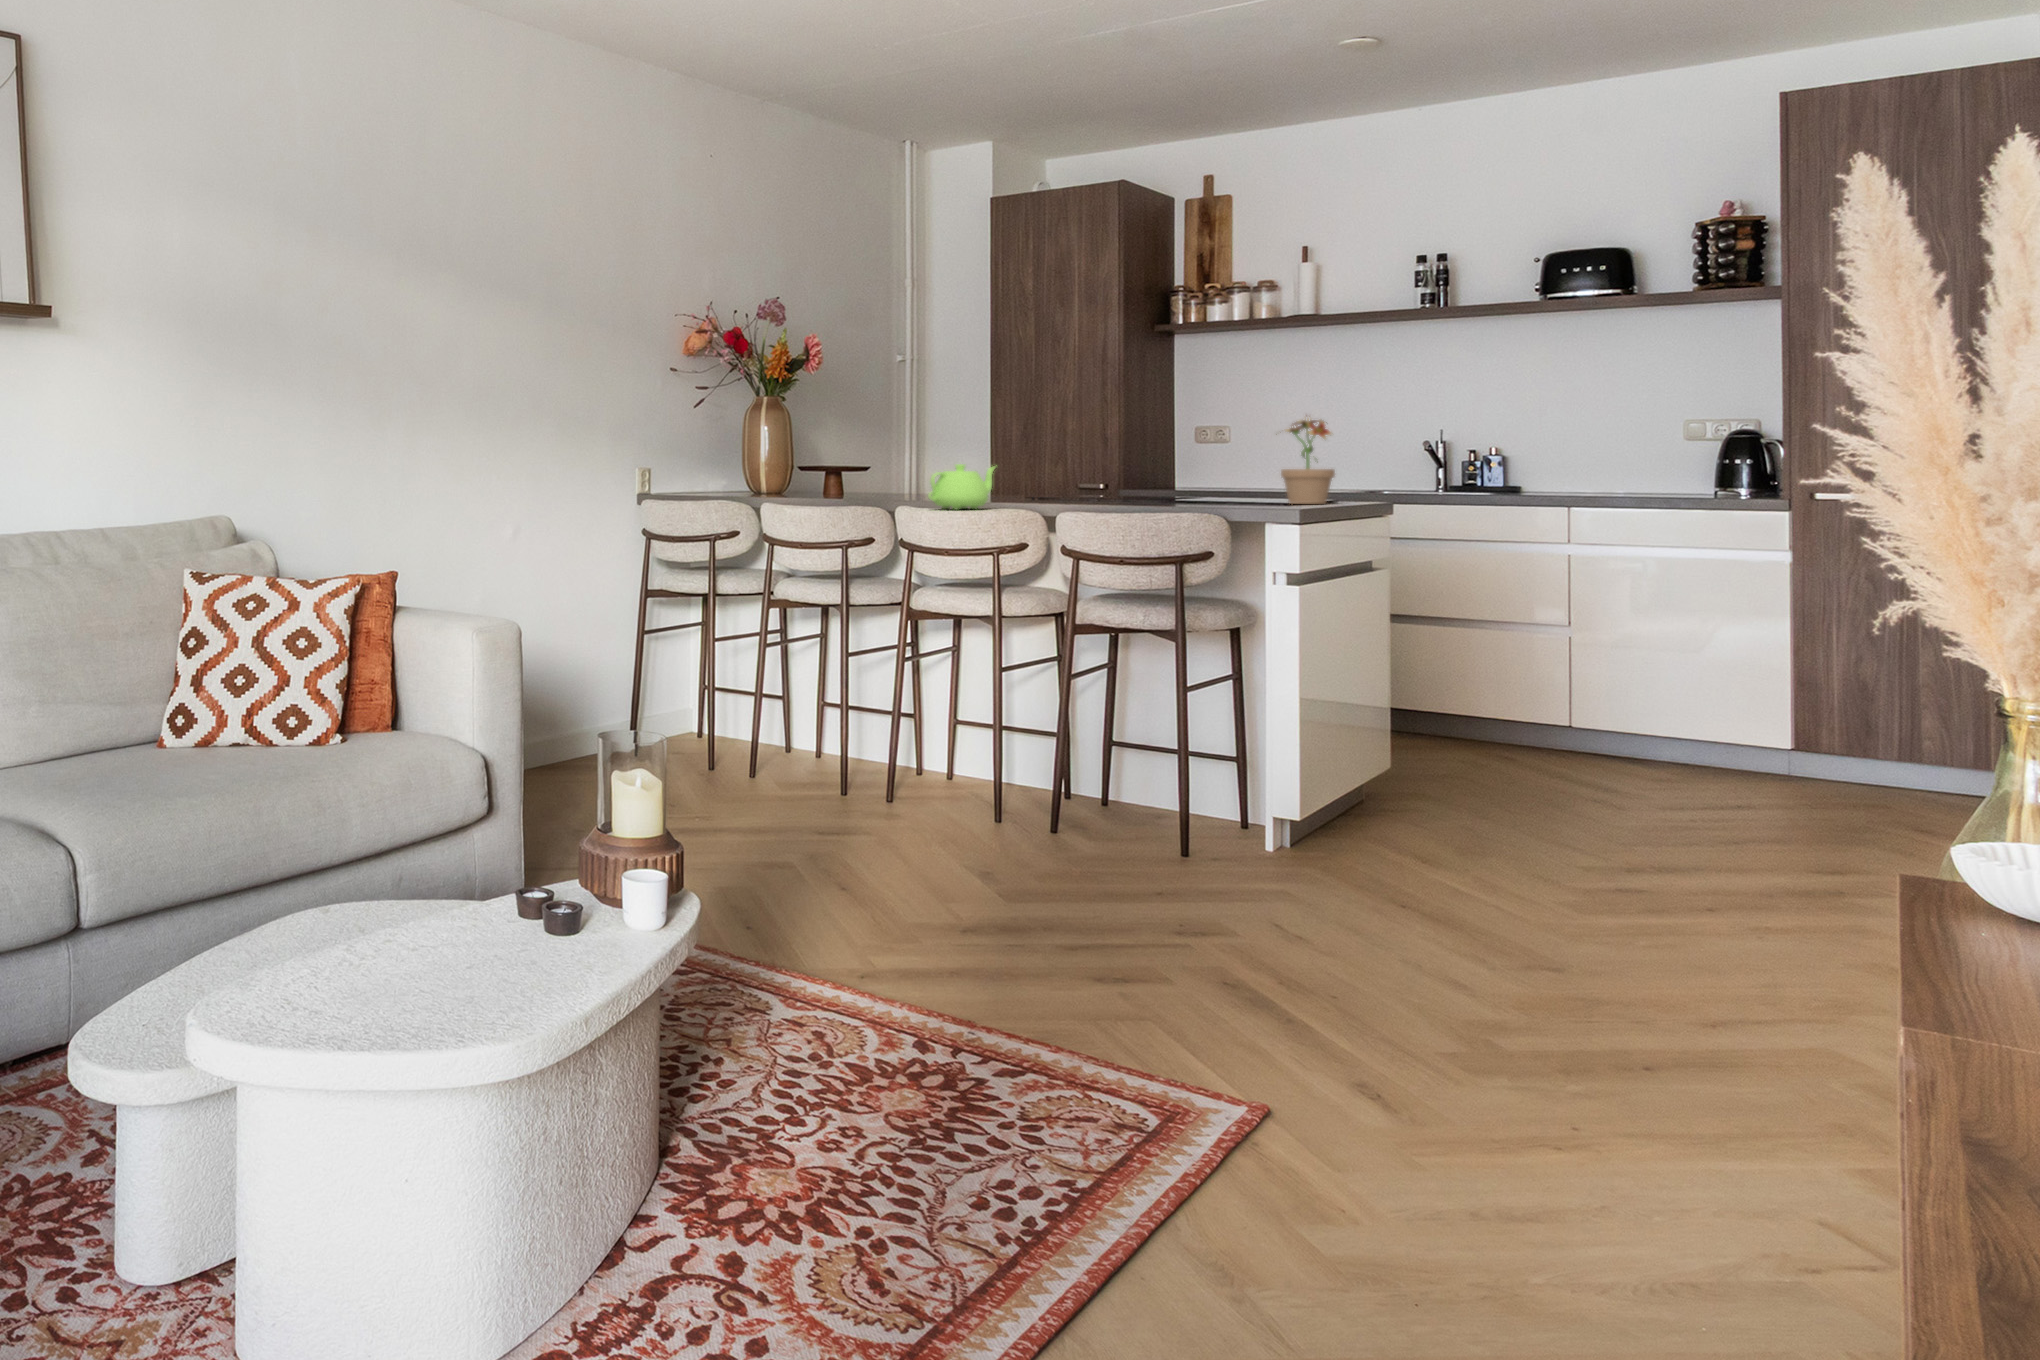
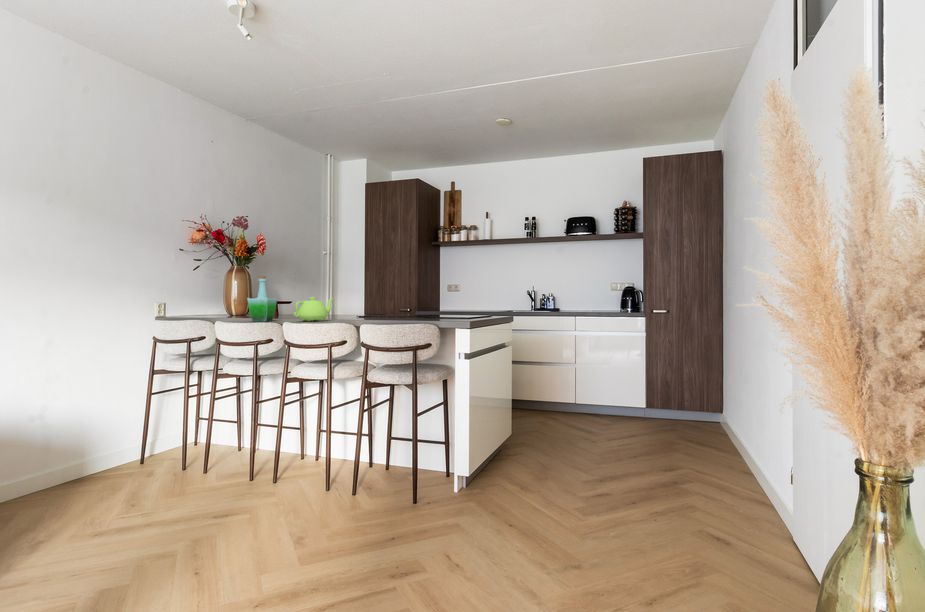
potted plant: present [1281,420,1335,504] -> none [467,275,491,316]
bottle: none [838,426,885,509] -> present [247,276,277,321]

